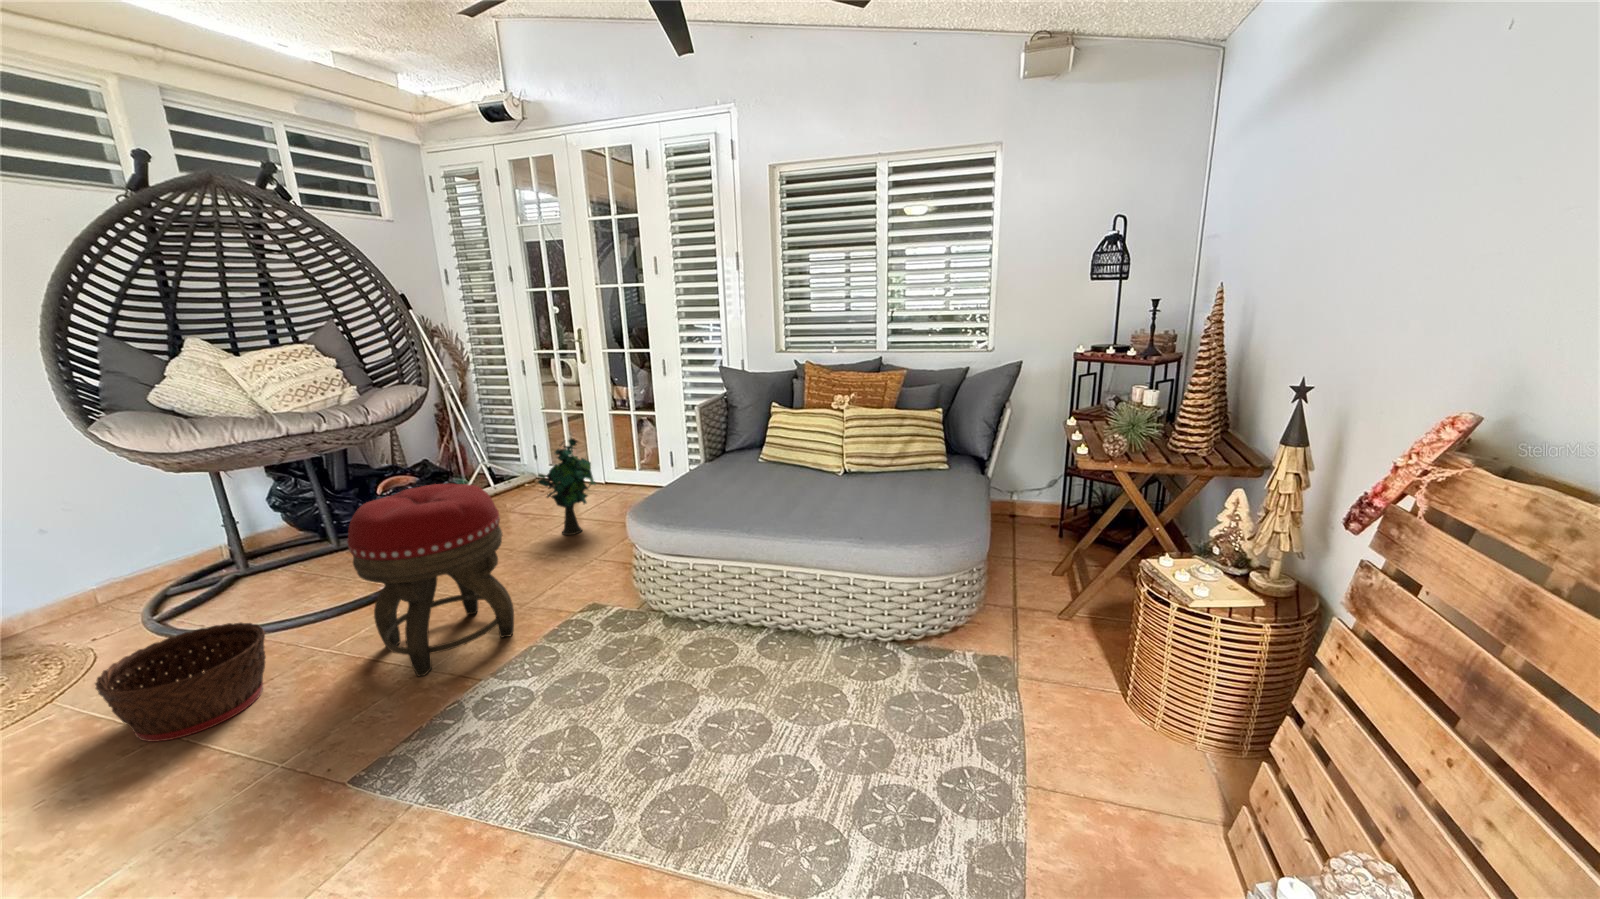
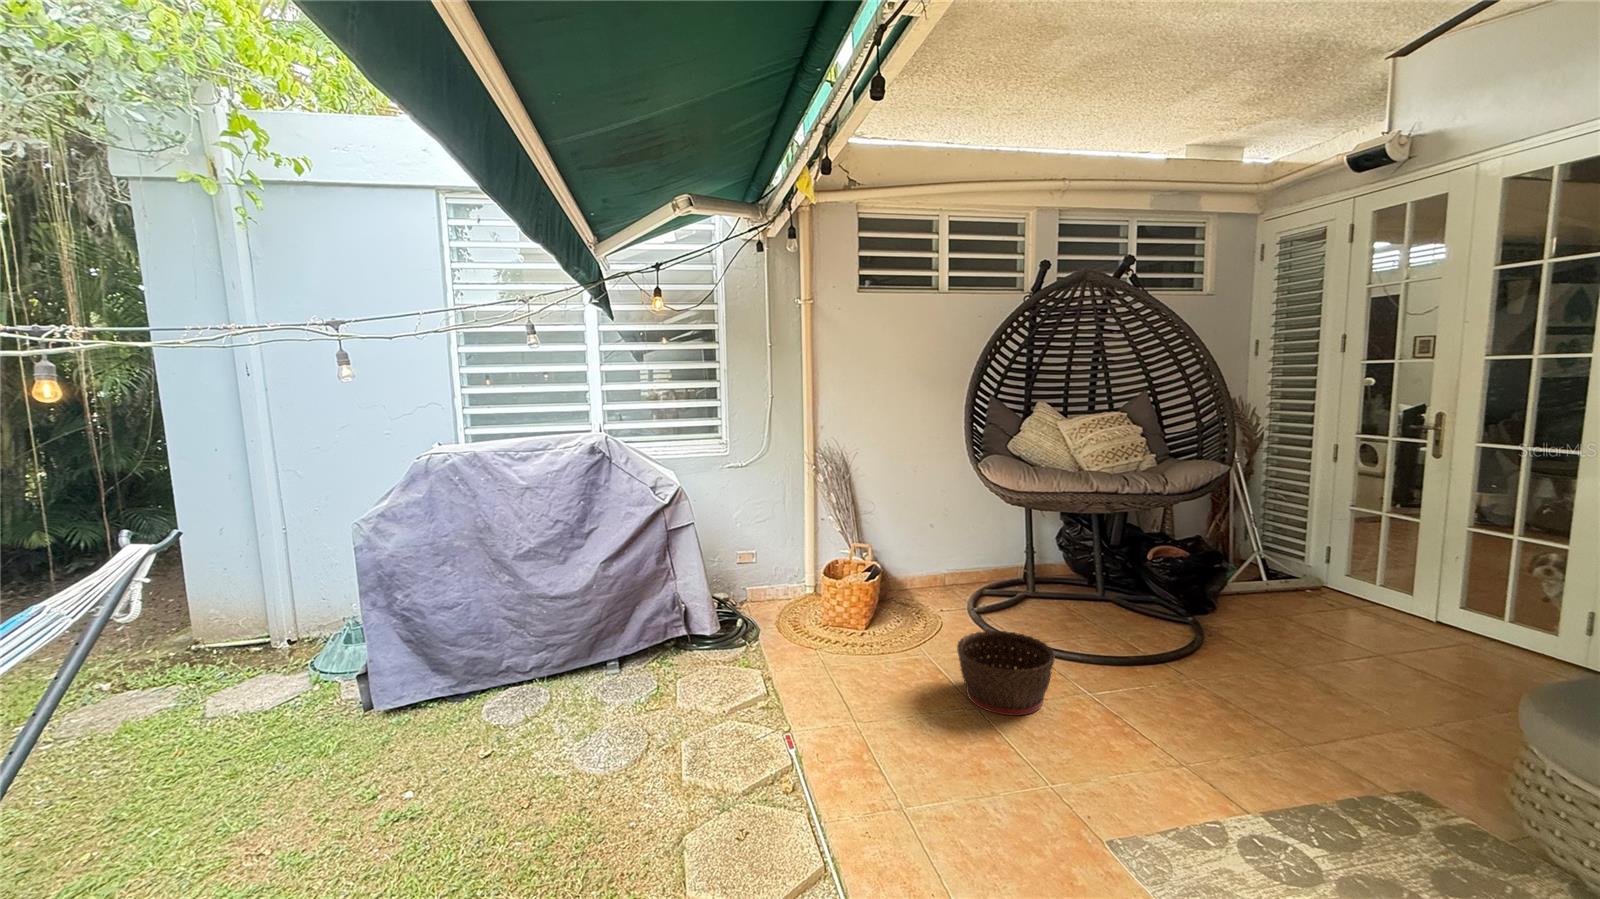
decorative plant: present [537,438,596,535] -> none [1340,556,1446,686]
footstool: present [347,484,514,676] -> none [1137,569,1305,781]

